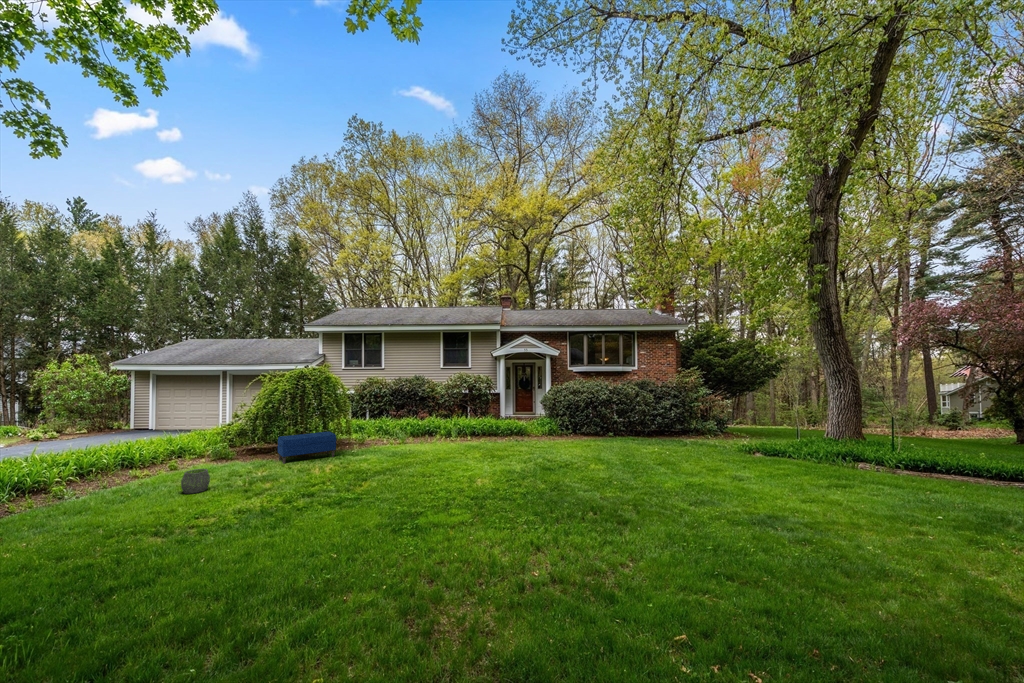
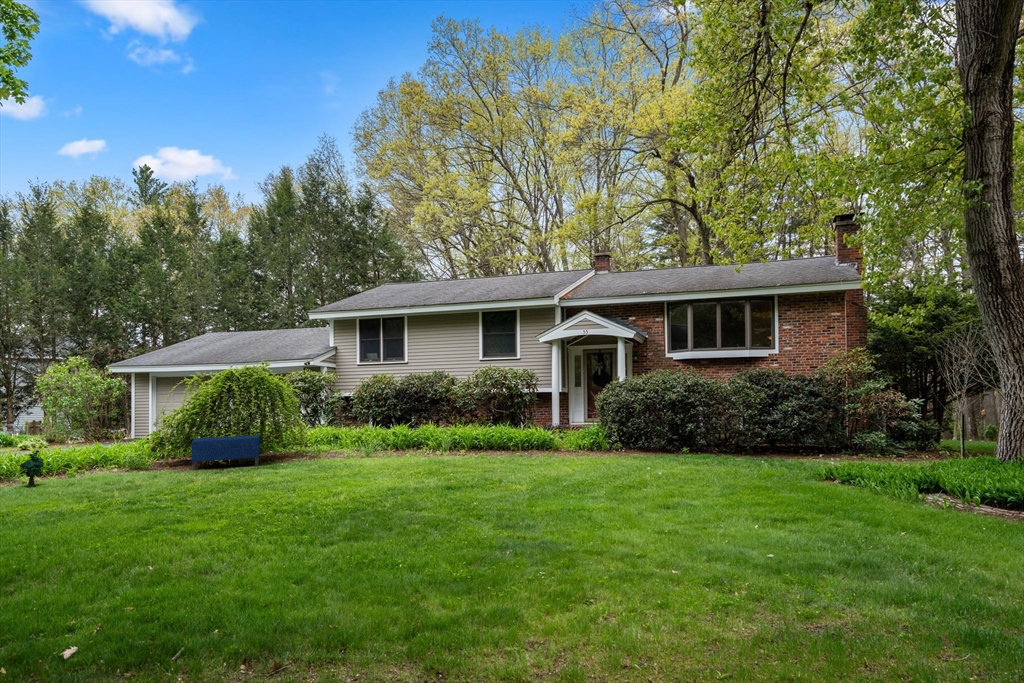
decorative plant: none [138,457,163,492] -> present [19,450,45,488]
woven basket: present [181,469,210,494] -> none [50,466,83,492]

